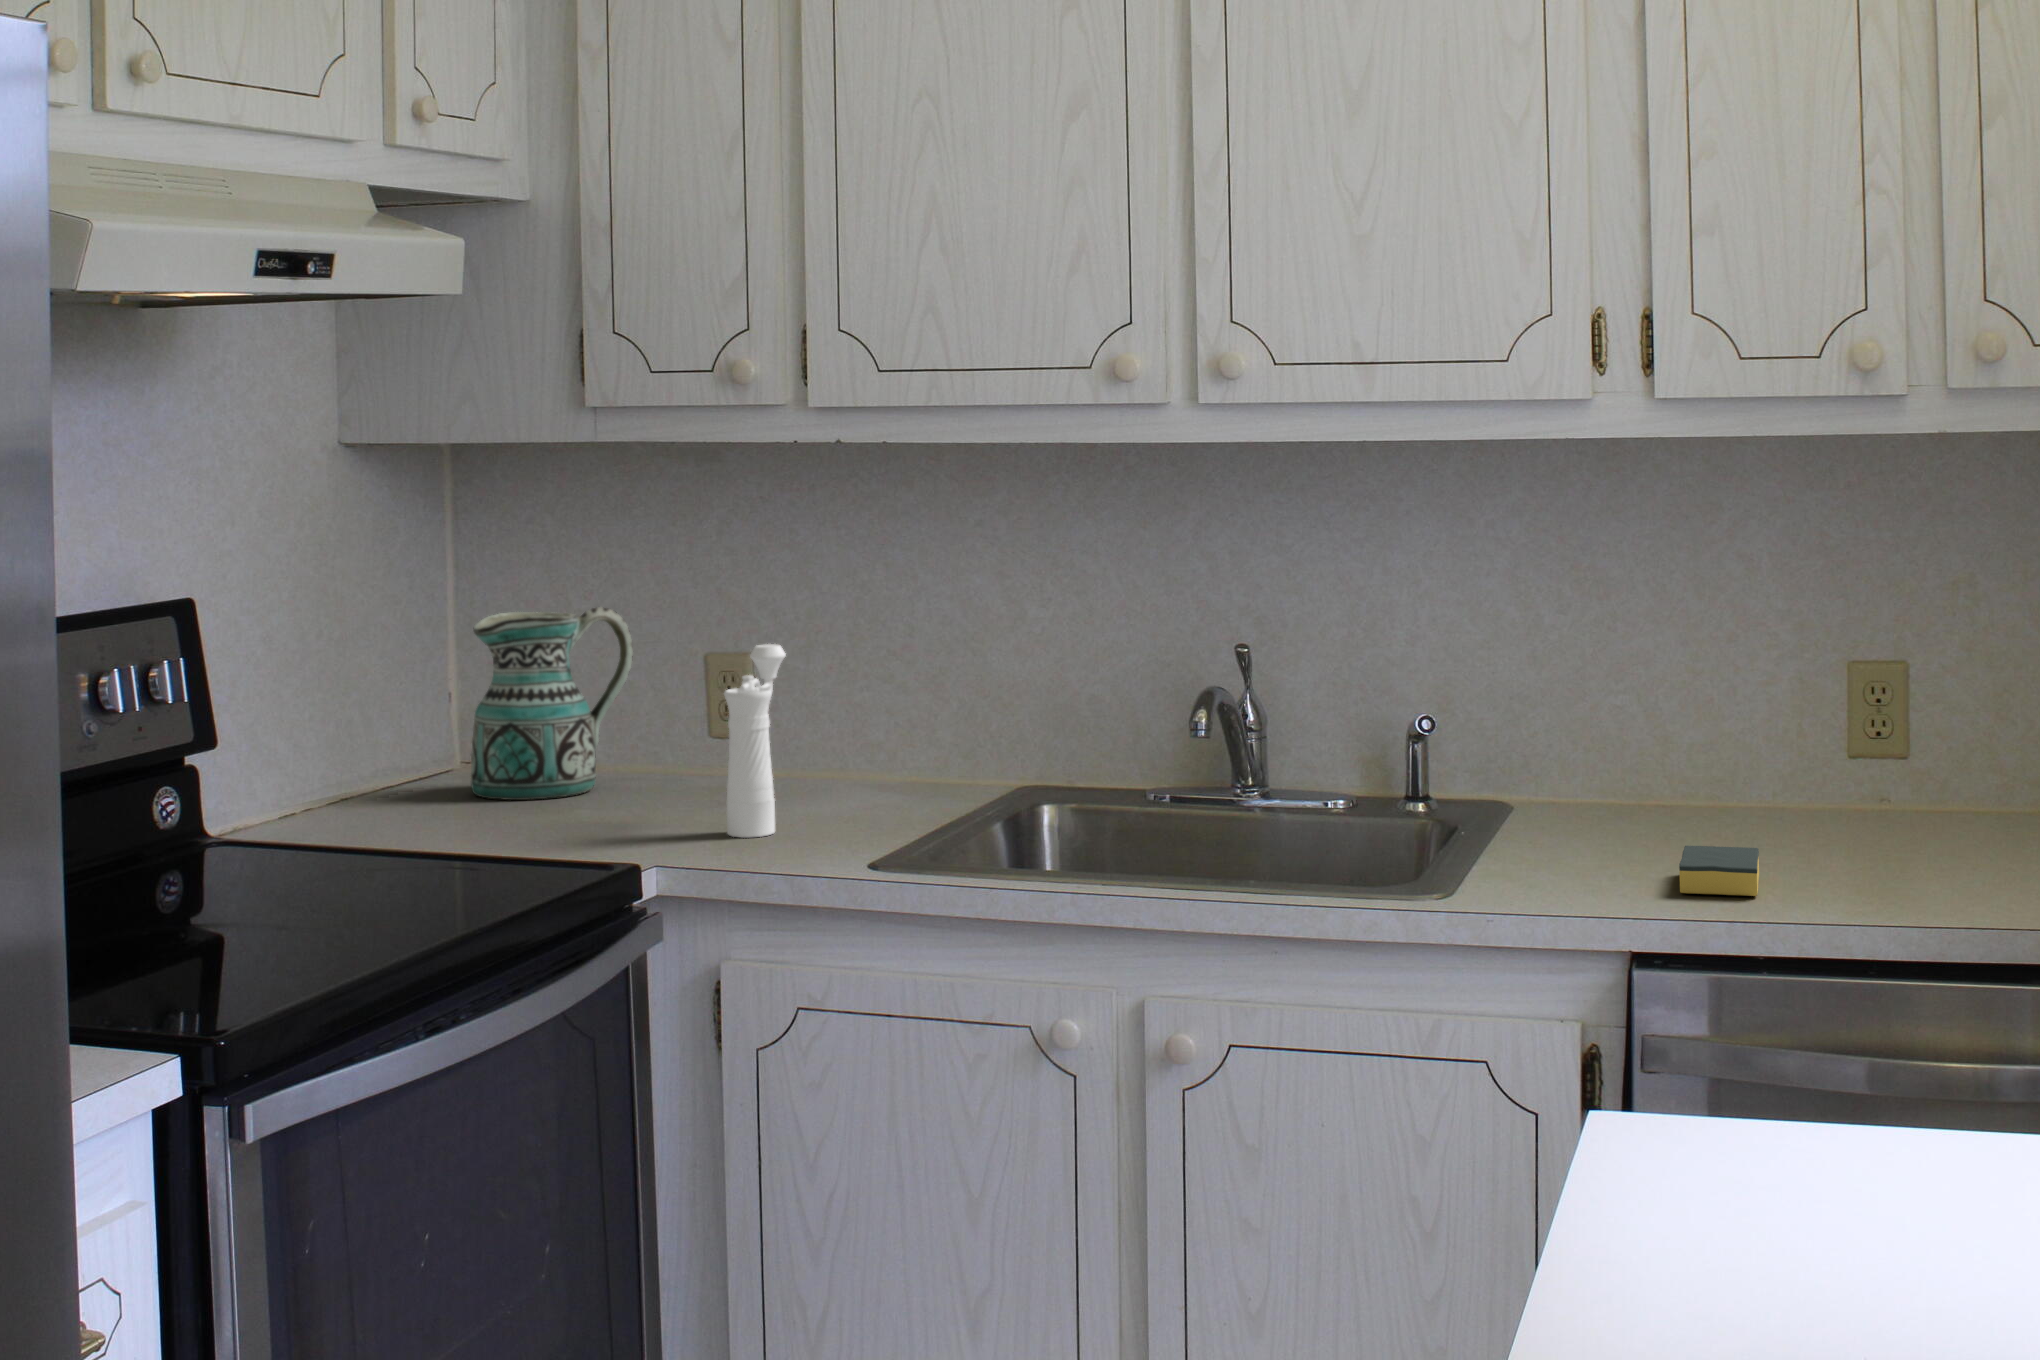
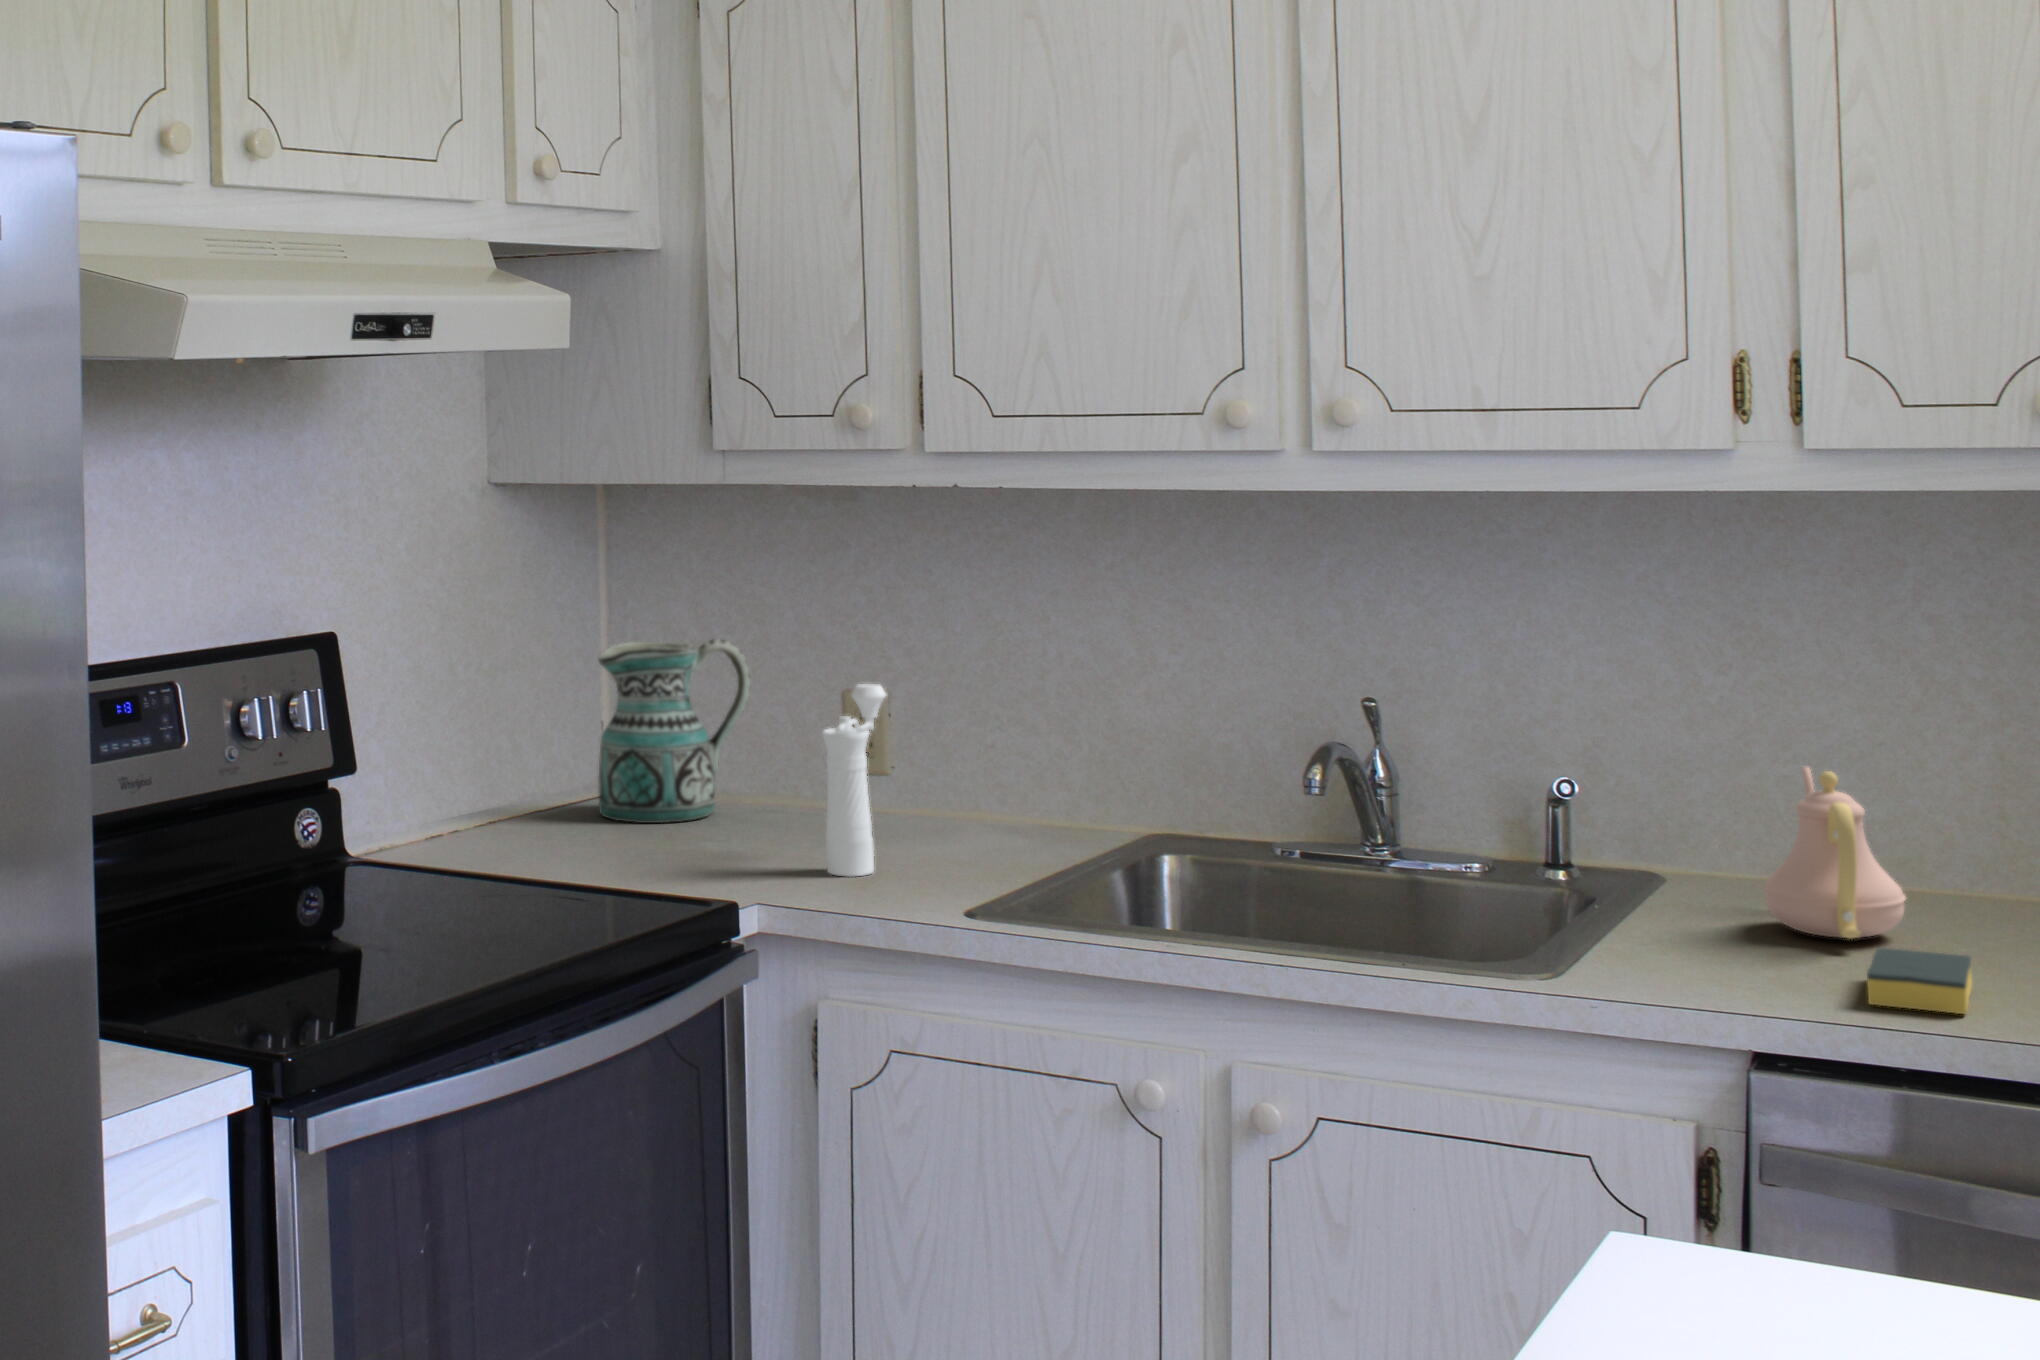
teapot: none [1588,695,1704,843] -> present [1763,767,1906,938]

